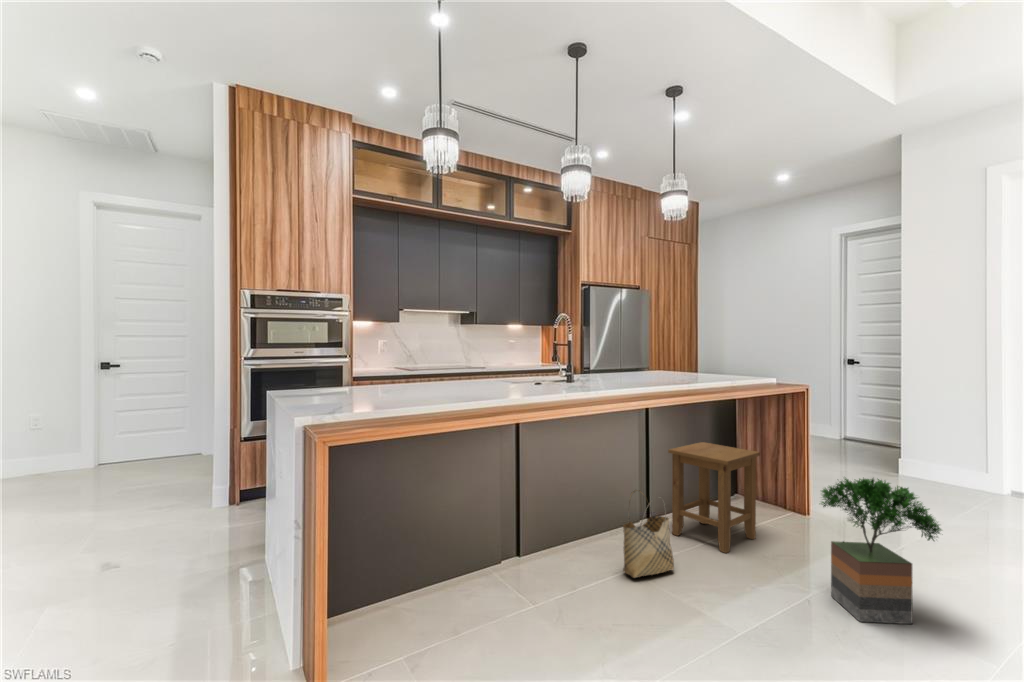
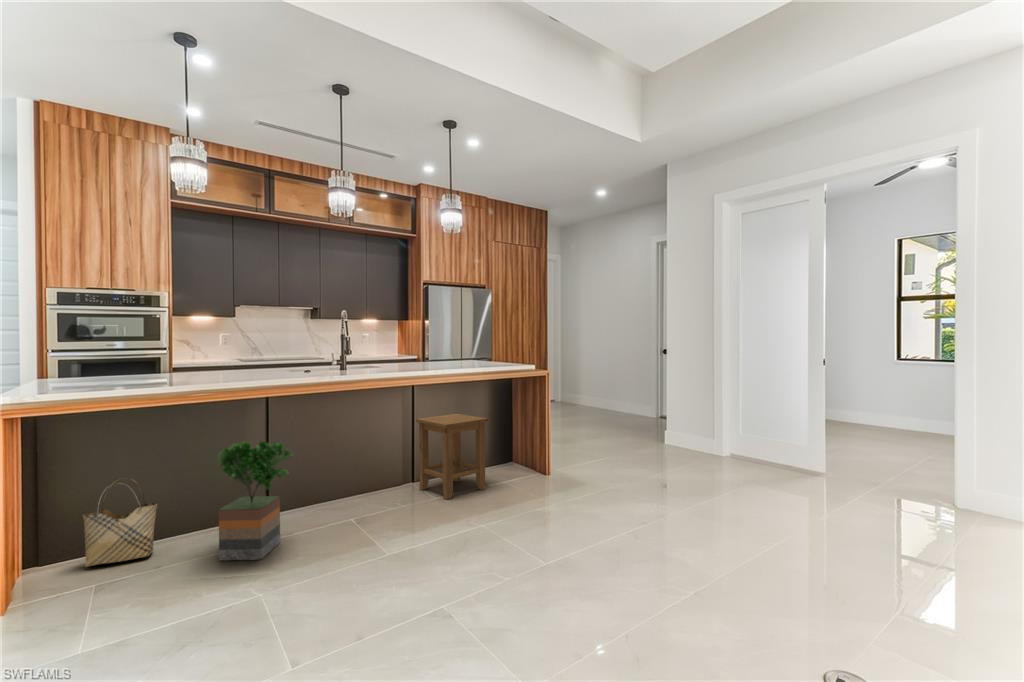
potted tree: present [821,478,941,624] -> present [218,441,292,560]
woven basket: present [623,490,674,578] -> present [83,478,157,567]

